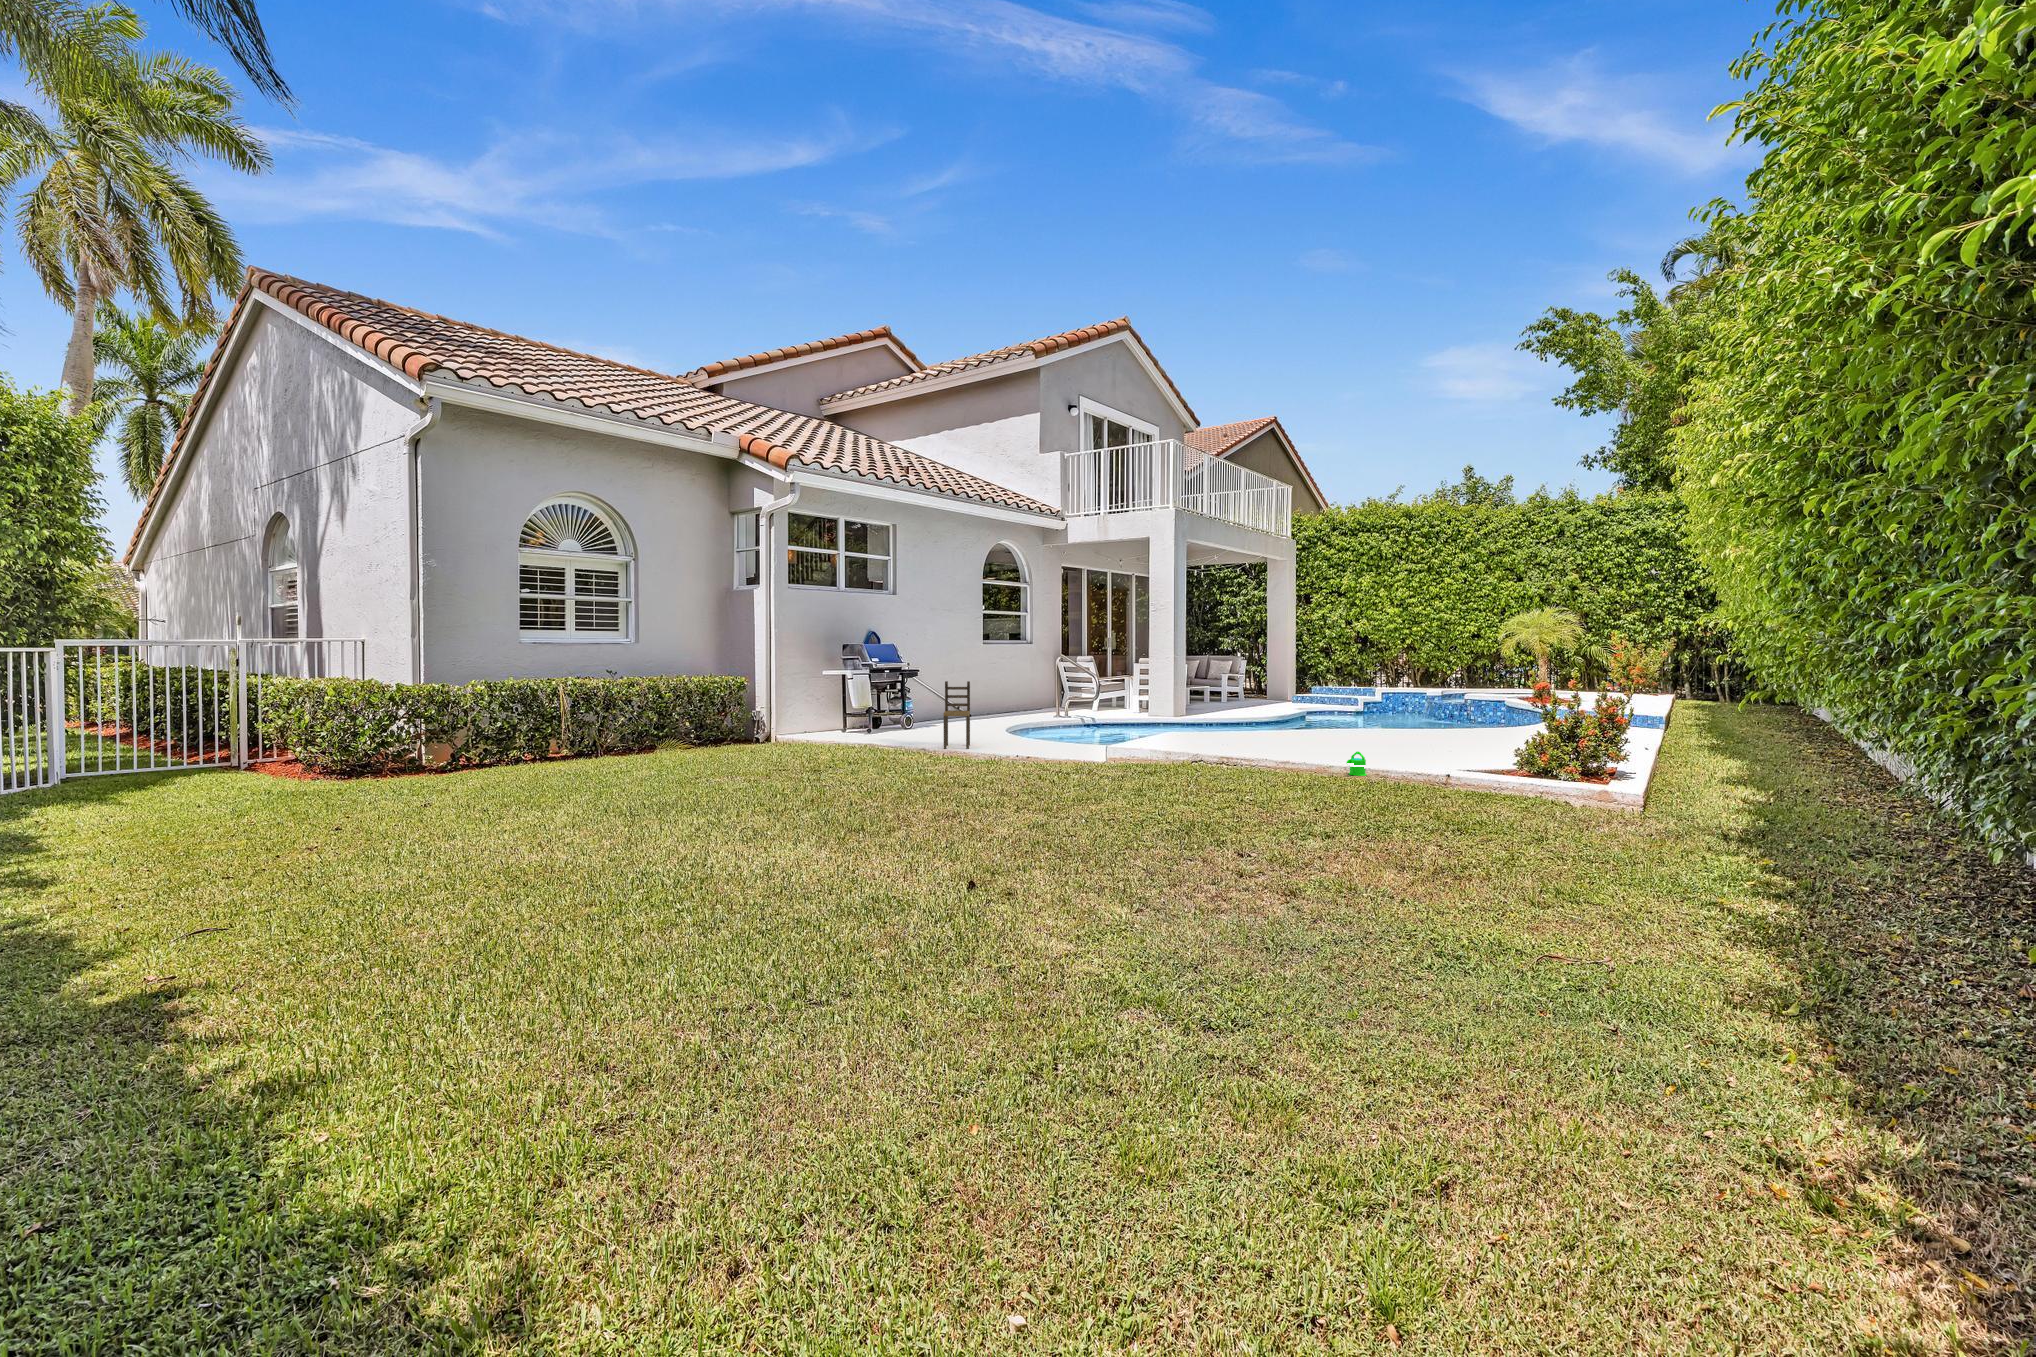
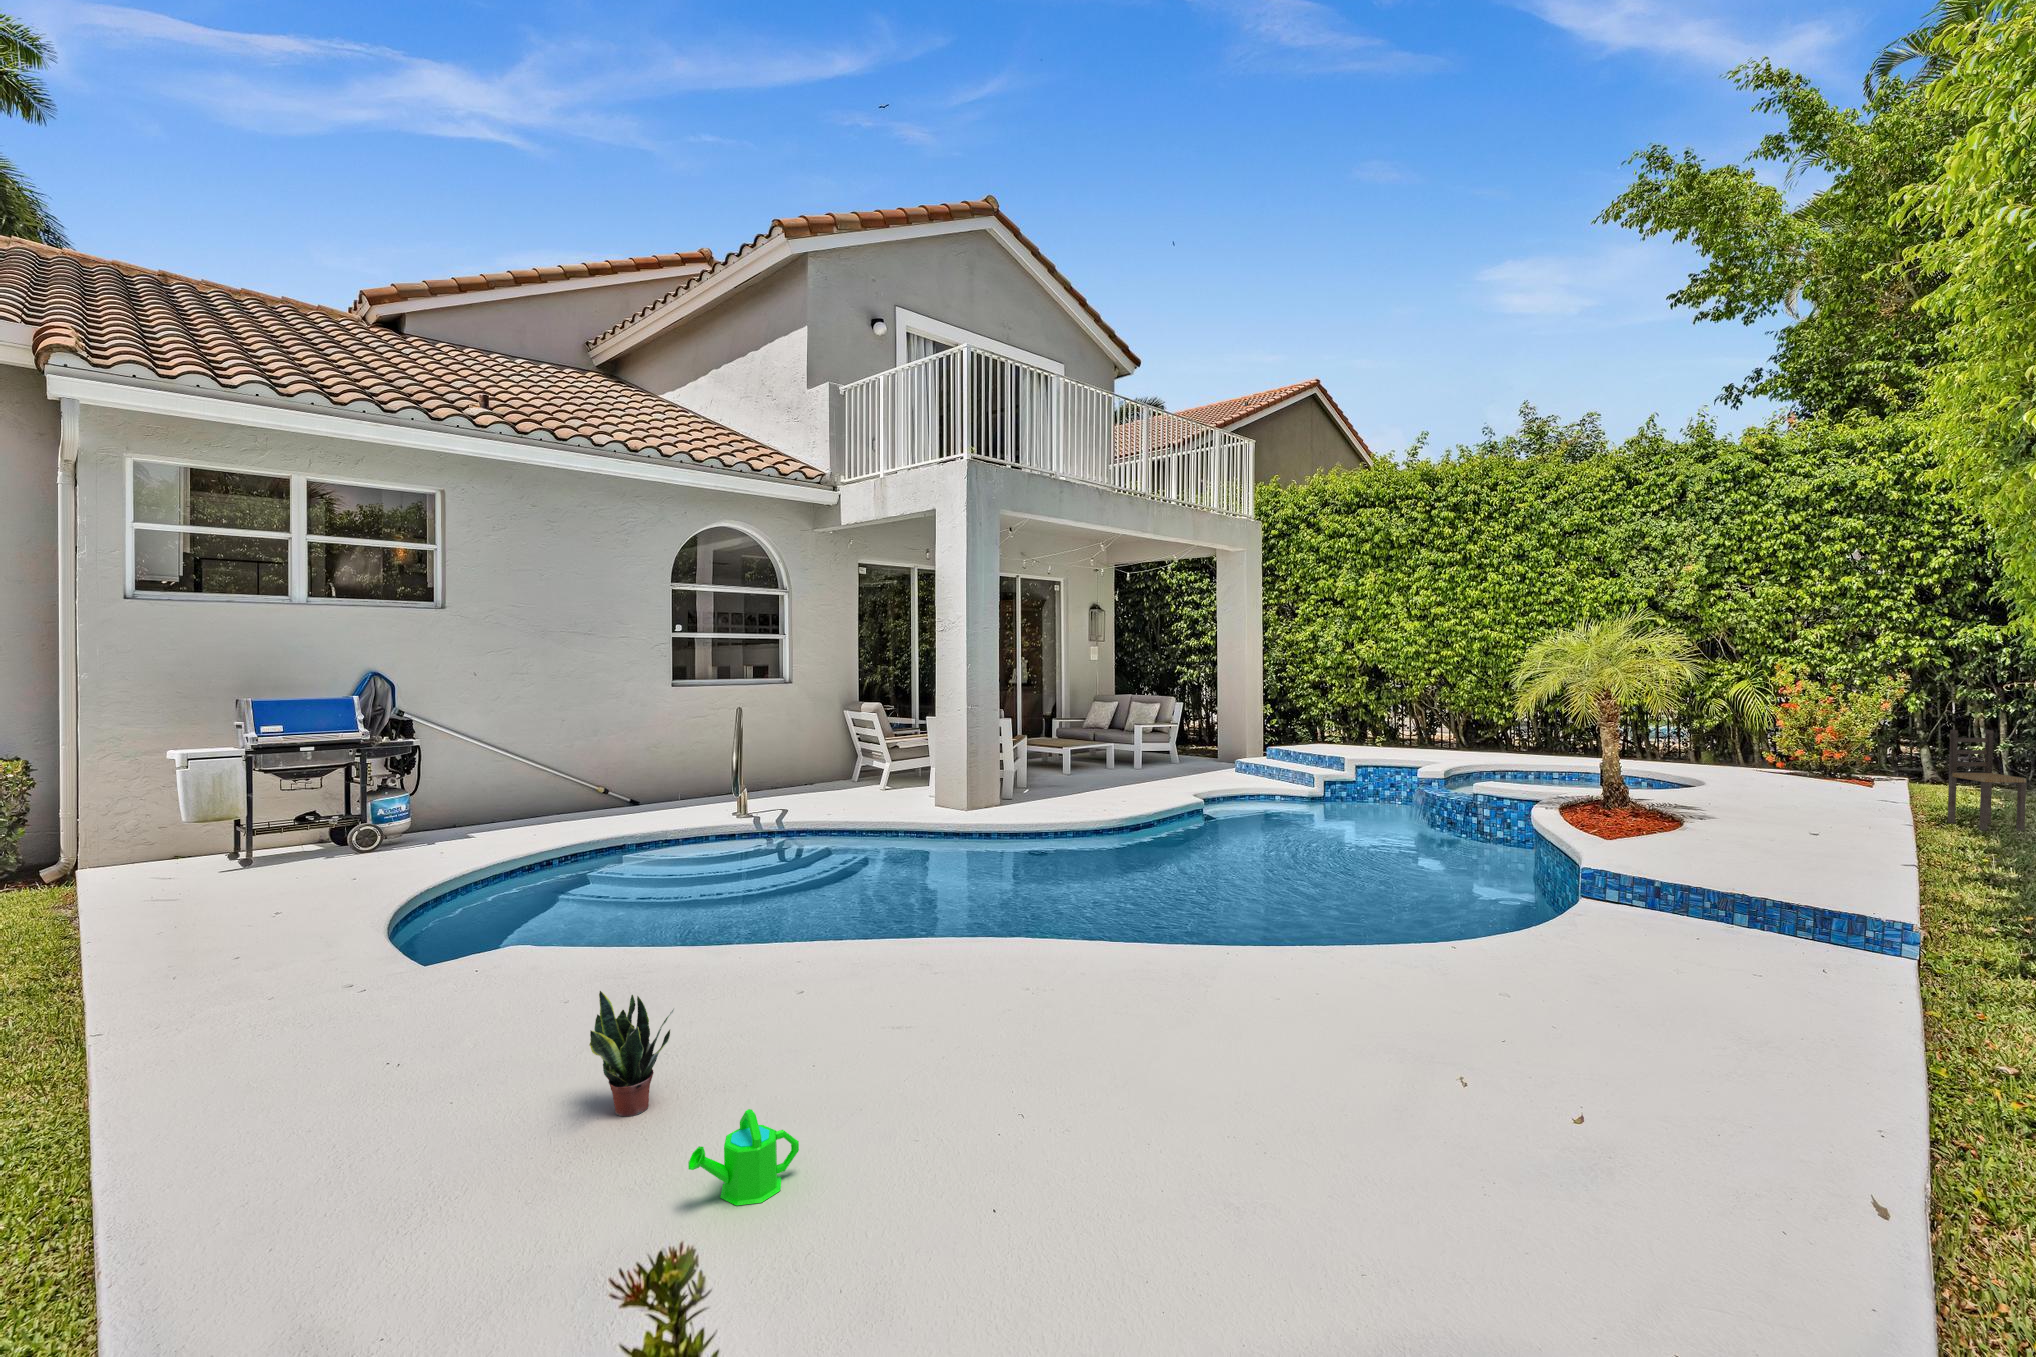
chair: present [944,681,970,749] -> present [1948,730,2026,831]
potted plant: none [1272,728,1299,769] -> present [589,991,674,1116]

